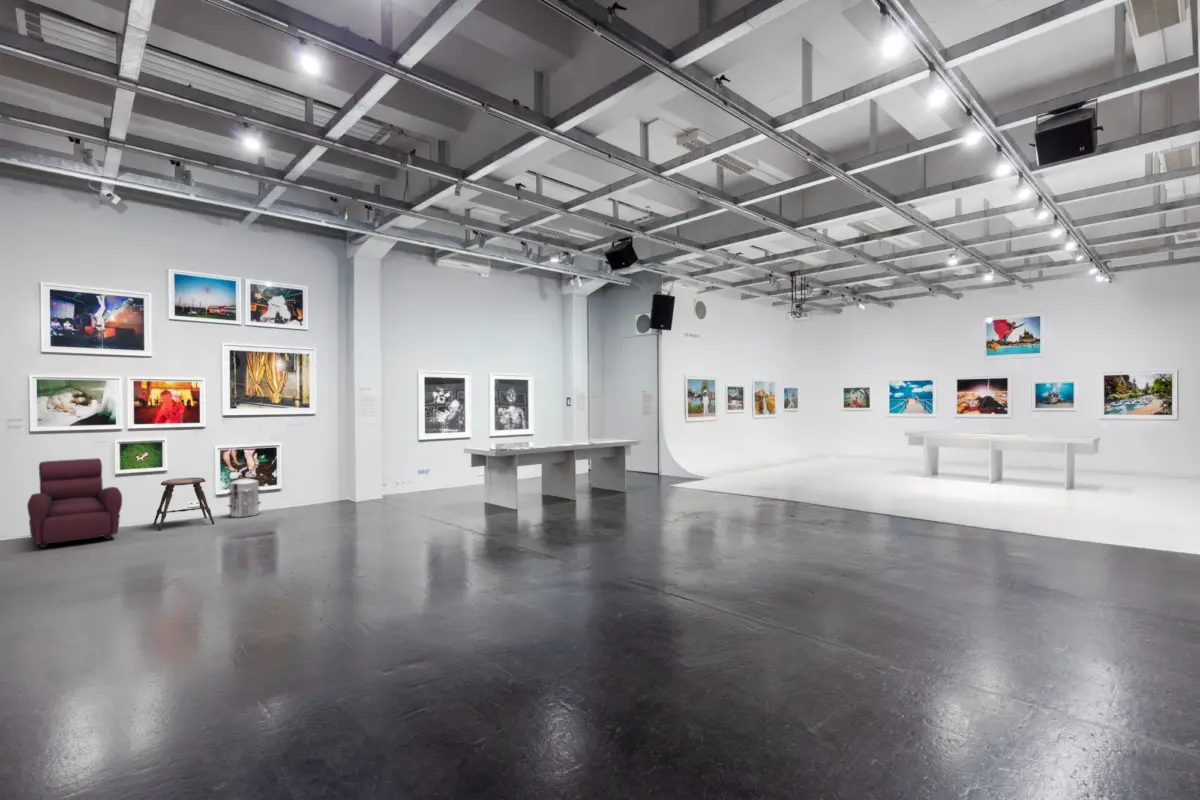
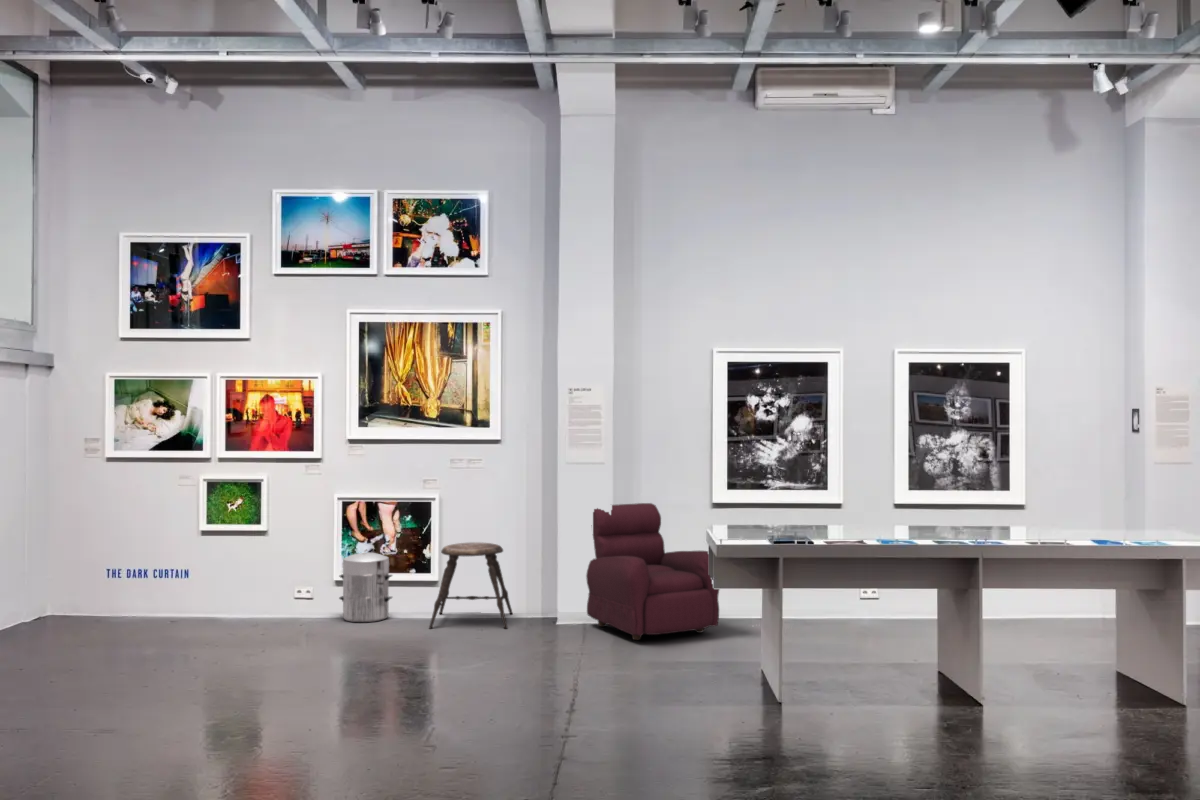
armchair: present [27,458,122,547] -> present [586,503,719,640]
stool: present [153,478,214,531] -> present [429,542,512,629]

